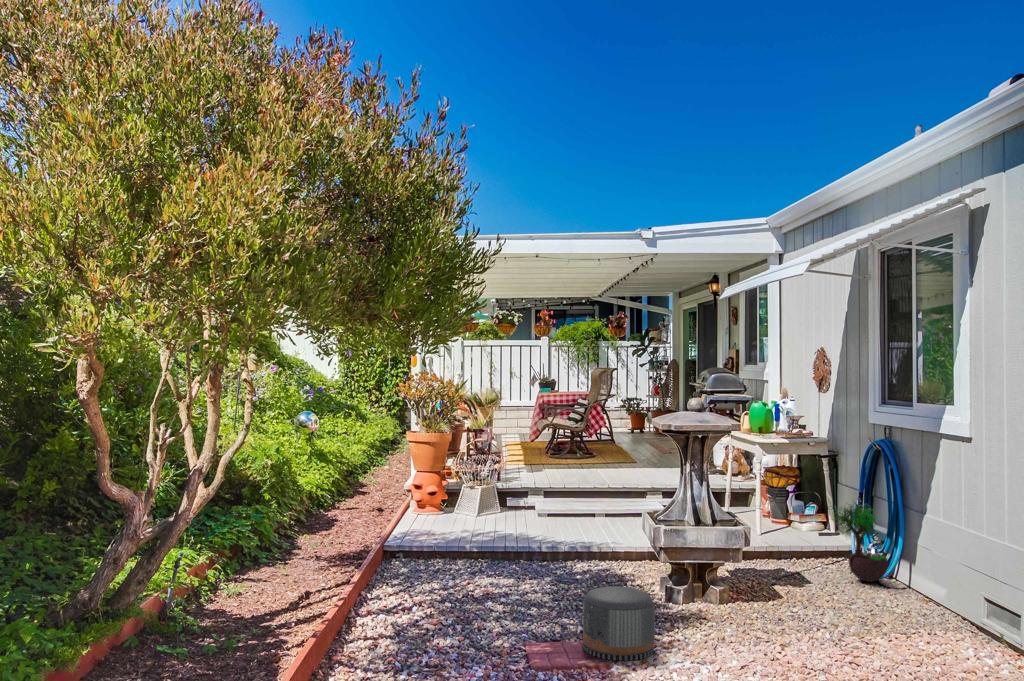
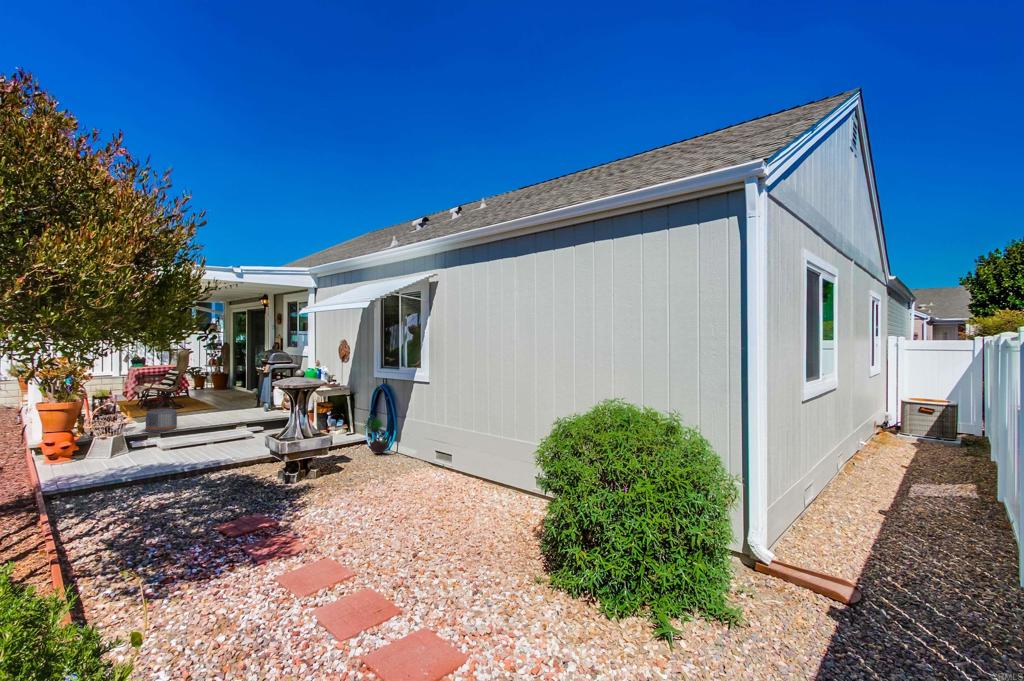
pouf: present [583,586,654,661] -> present [146,409,177,432]

